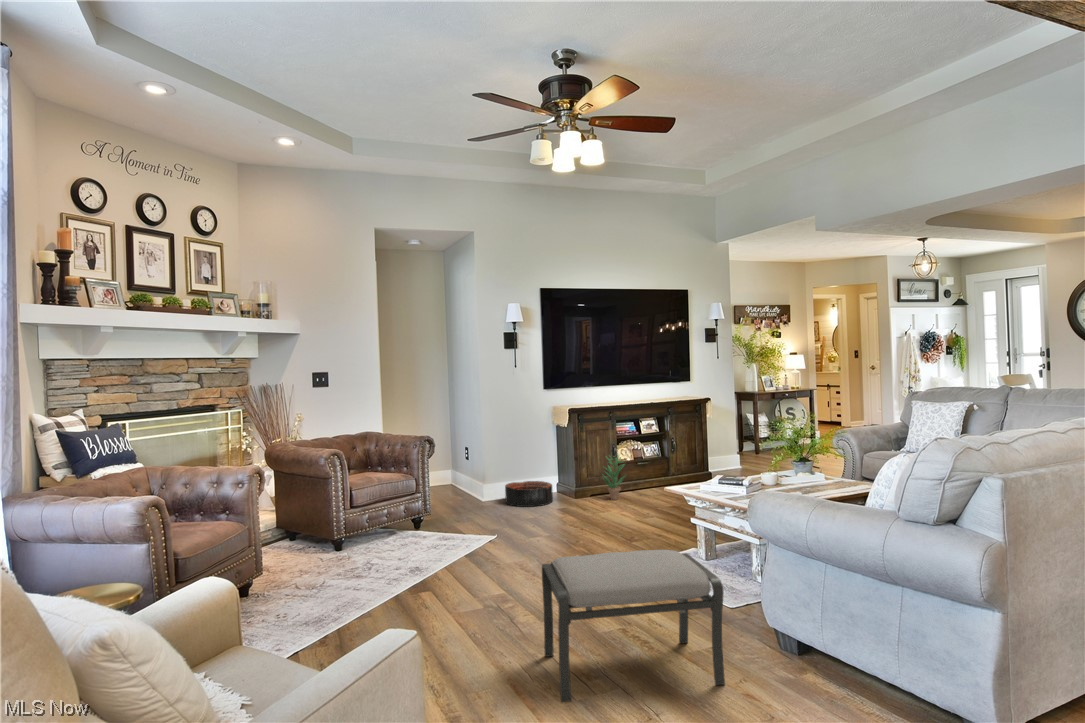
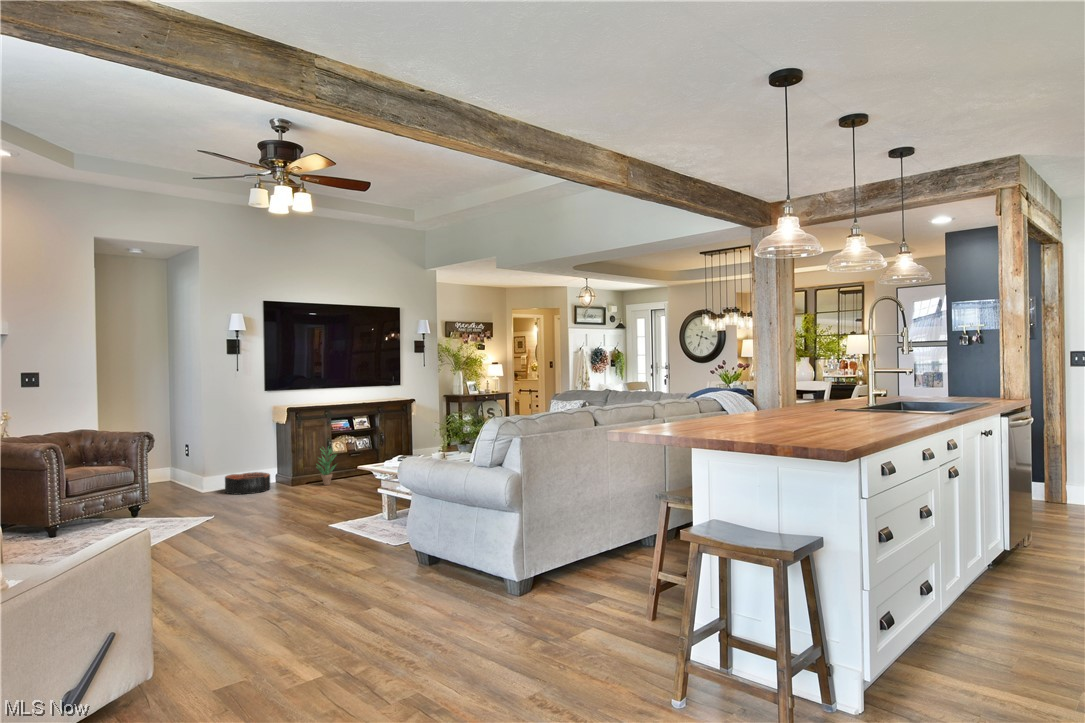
ottoman: present [542,550,725,702] -> none [246,501,376,606]

